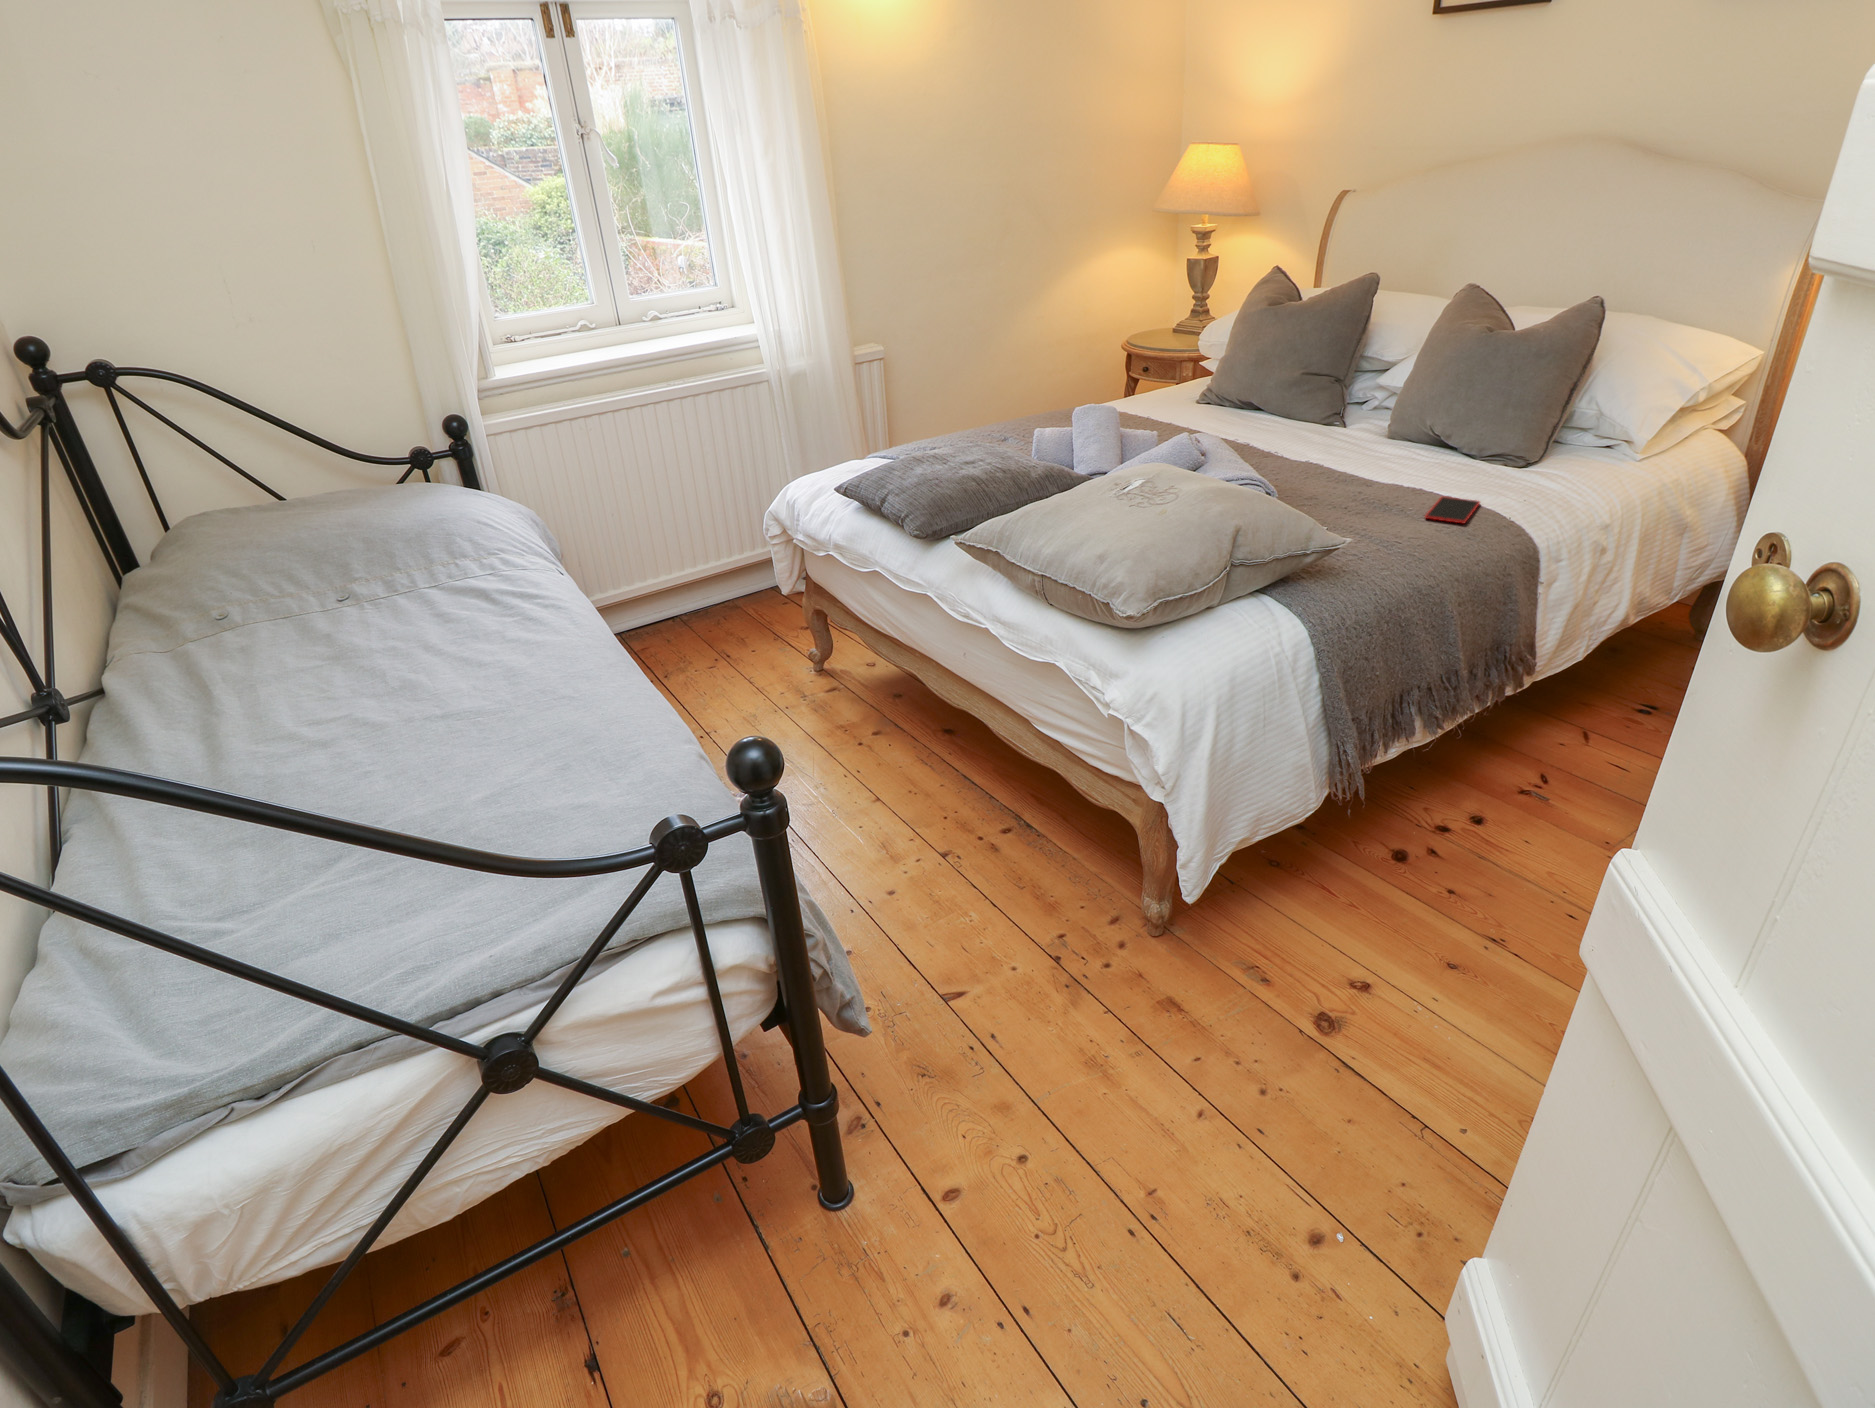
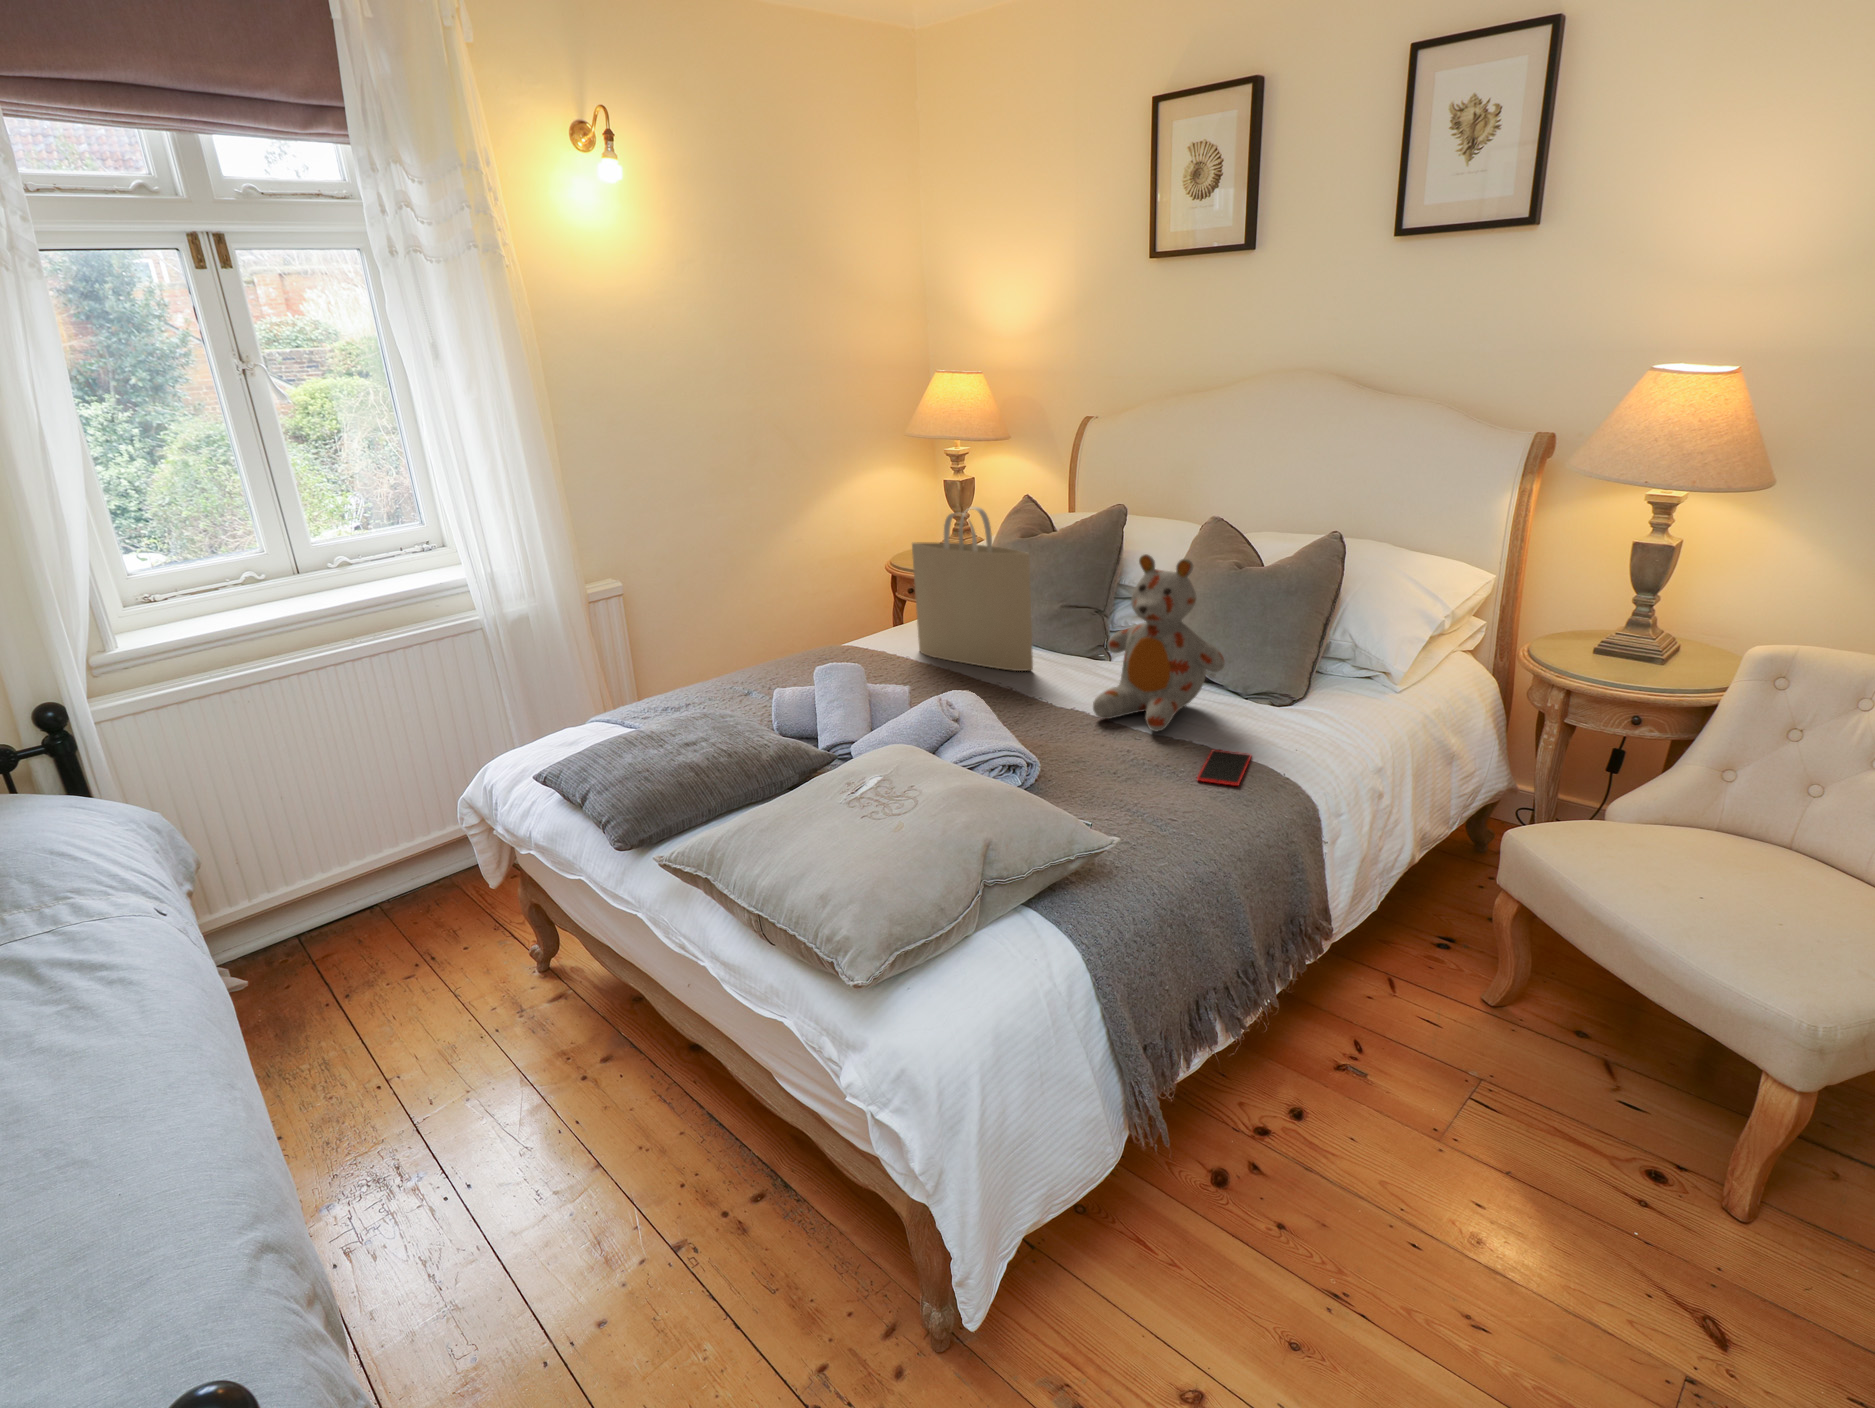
tote bag: none [1158,269,1280,432] -> present [912,507,1033,671]
stuffed bear: none [1328,310,1465,481] -> present [1093,554,1225,732]

